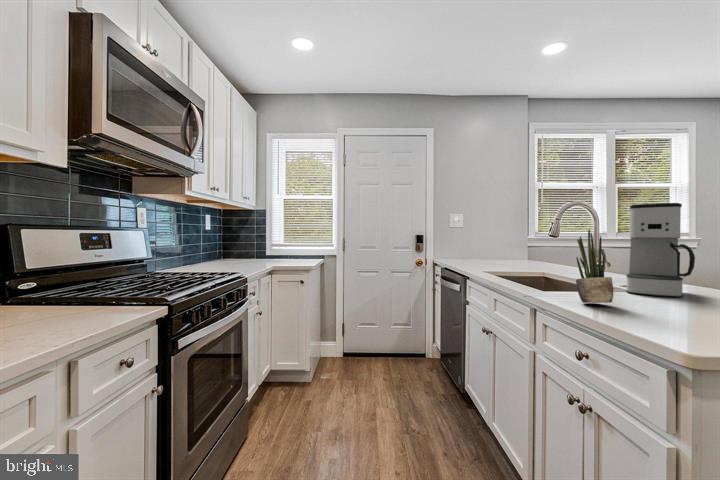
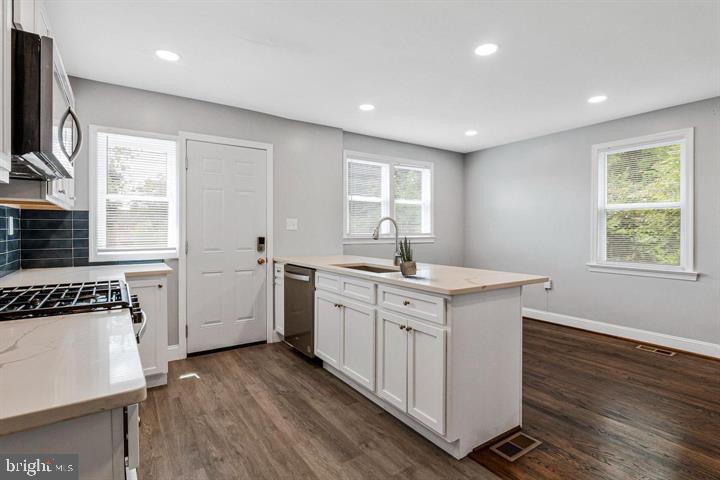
coffee maker: present [626,203,695,297] -> none [416,221,444,271]

